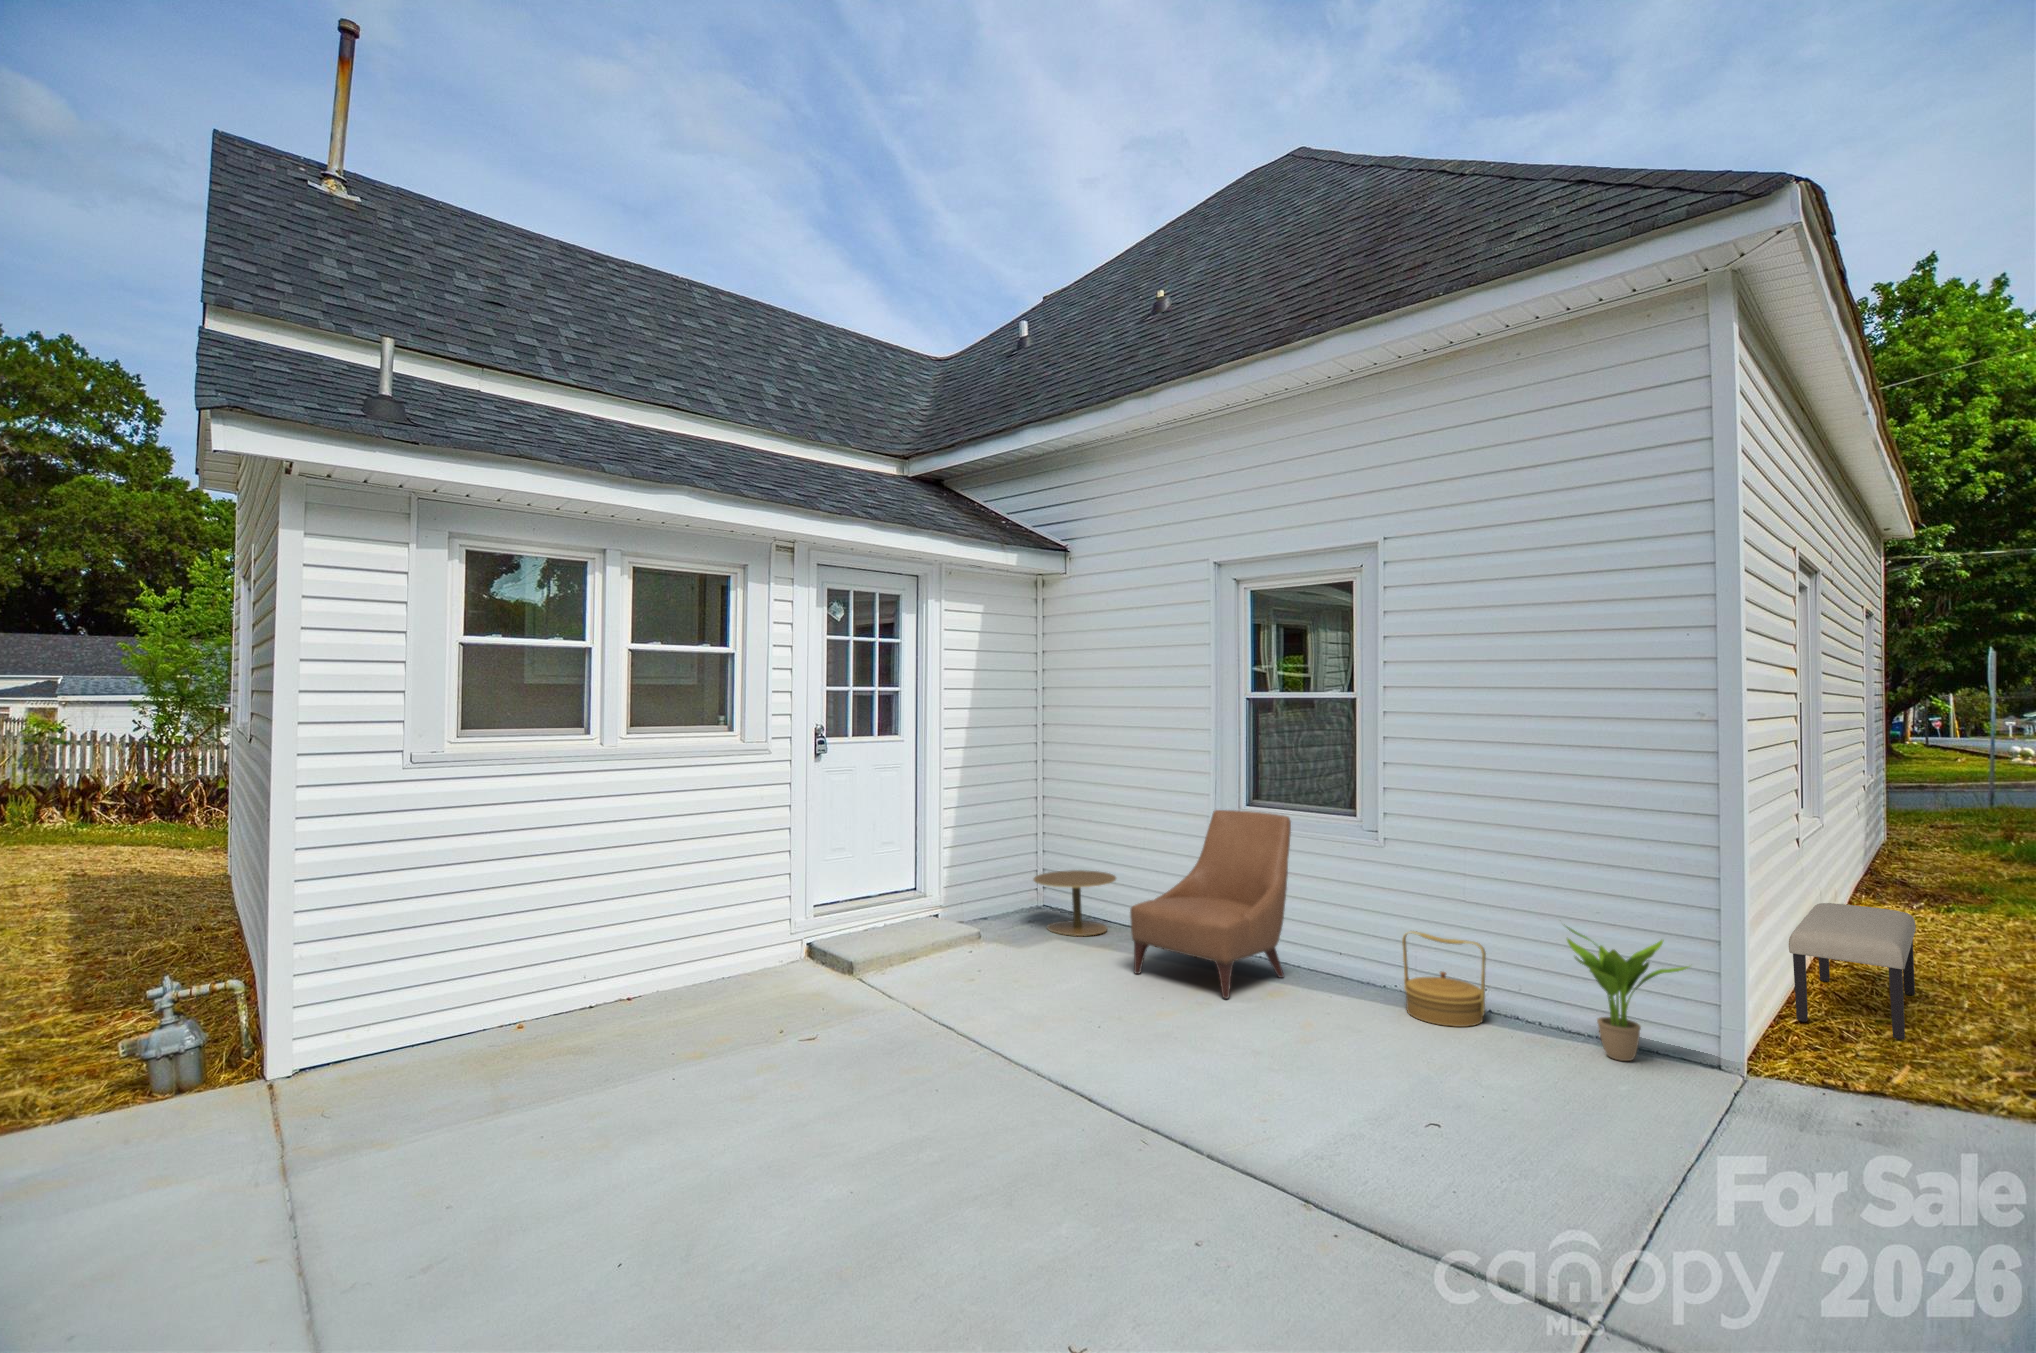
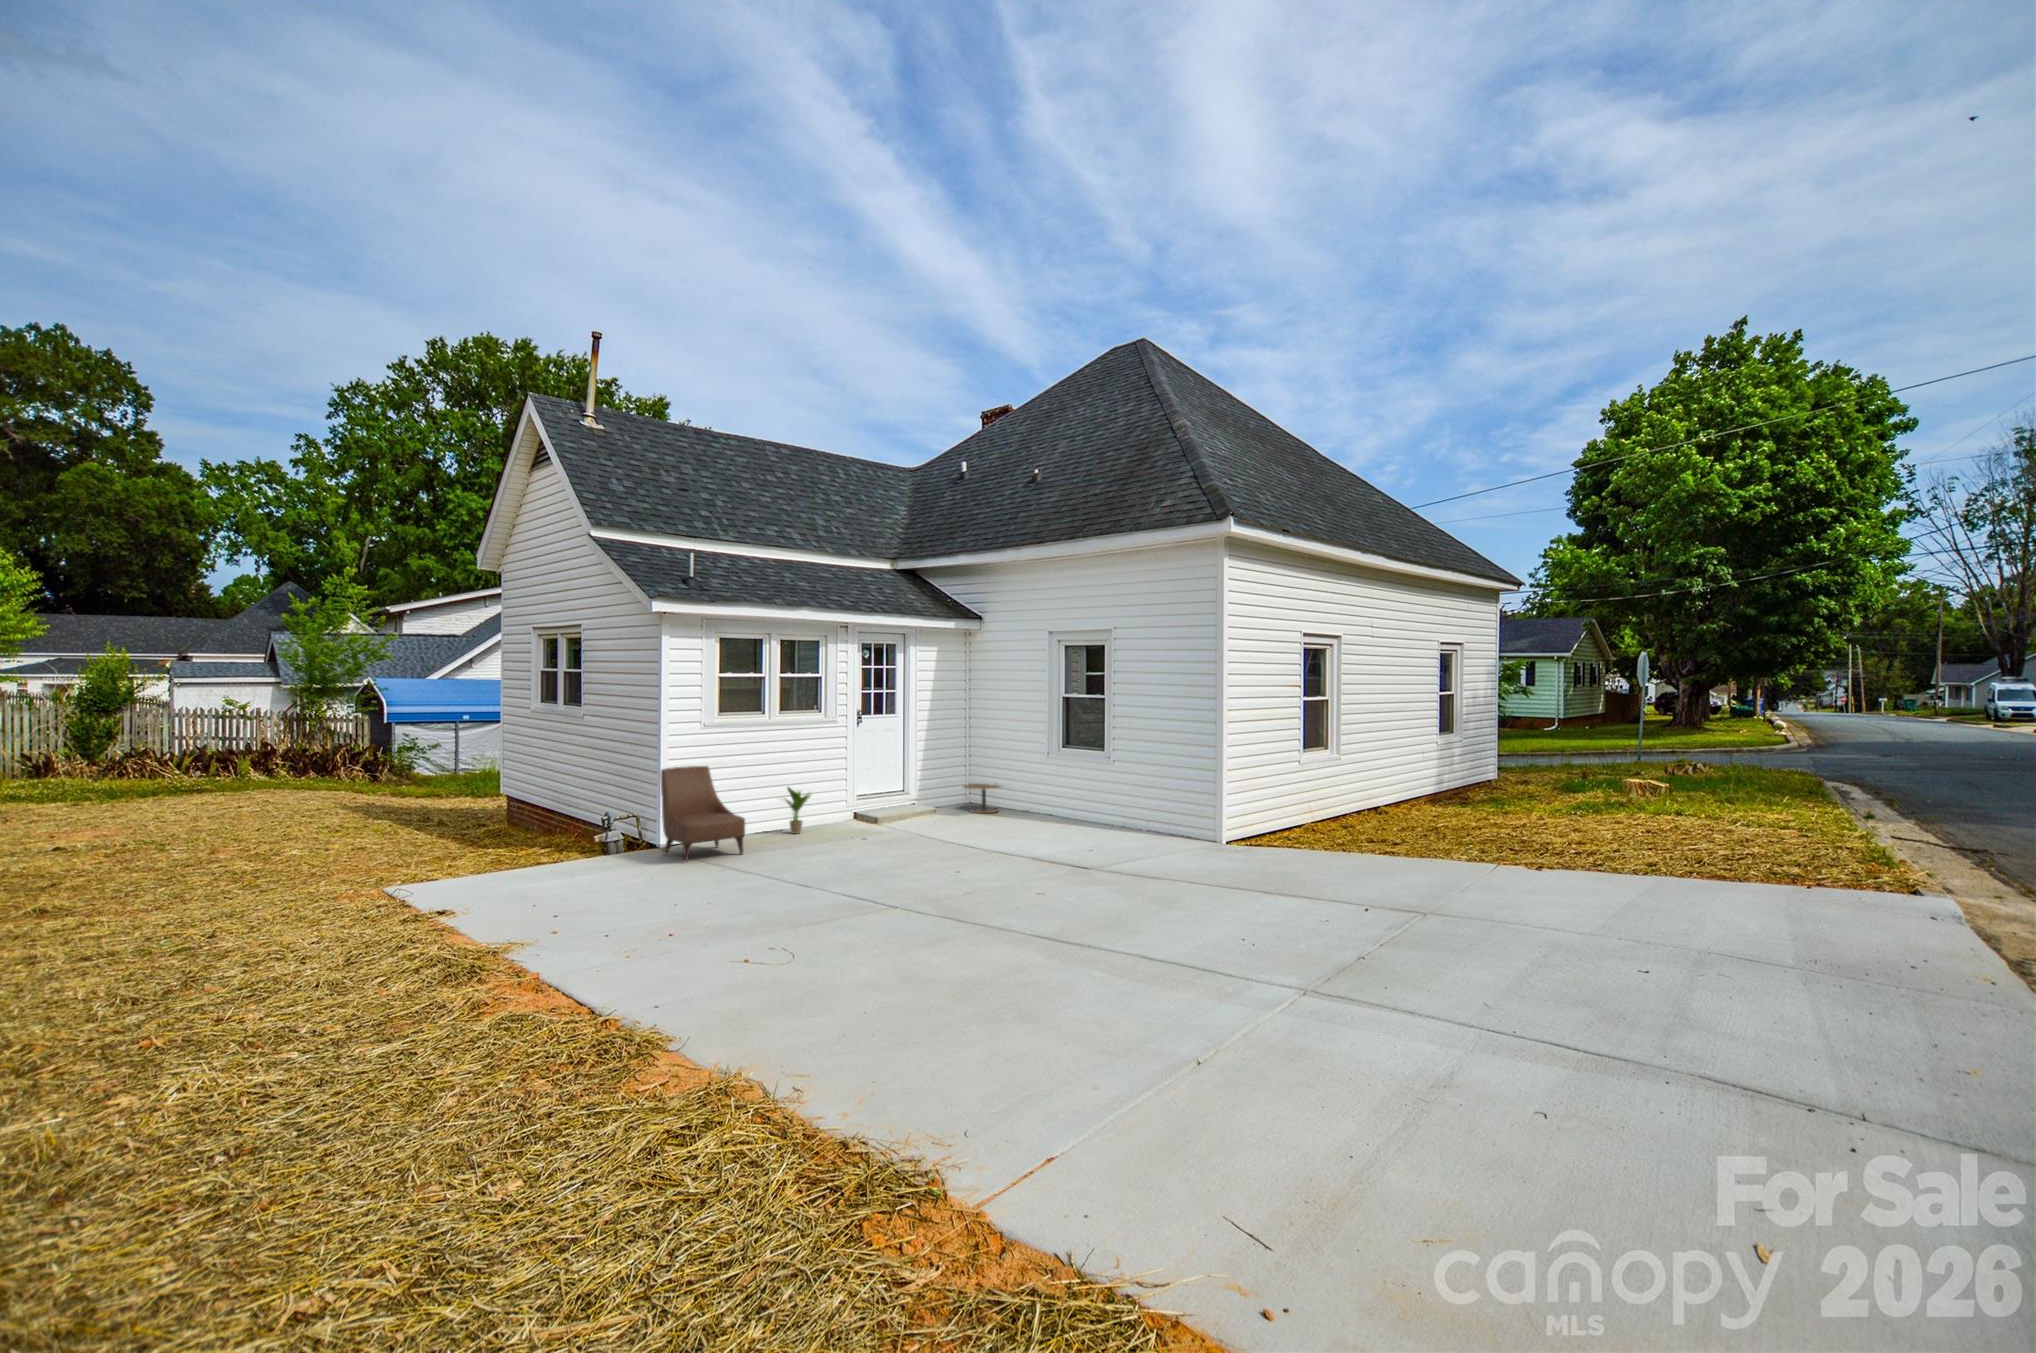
chair: present [1130,810,1291,999] -> present [661,766,745,862]
bench: present [1789,903,1916,1040] -> none [1266,790,1332,836]
potted plant: present [1566,926,1688,1061] -> present [785,787,810,834]
woven basket: present [1402,931,1486,1027] -> none [1116,800,1146,835]

